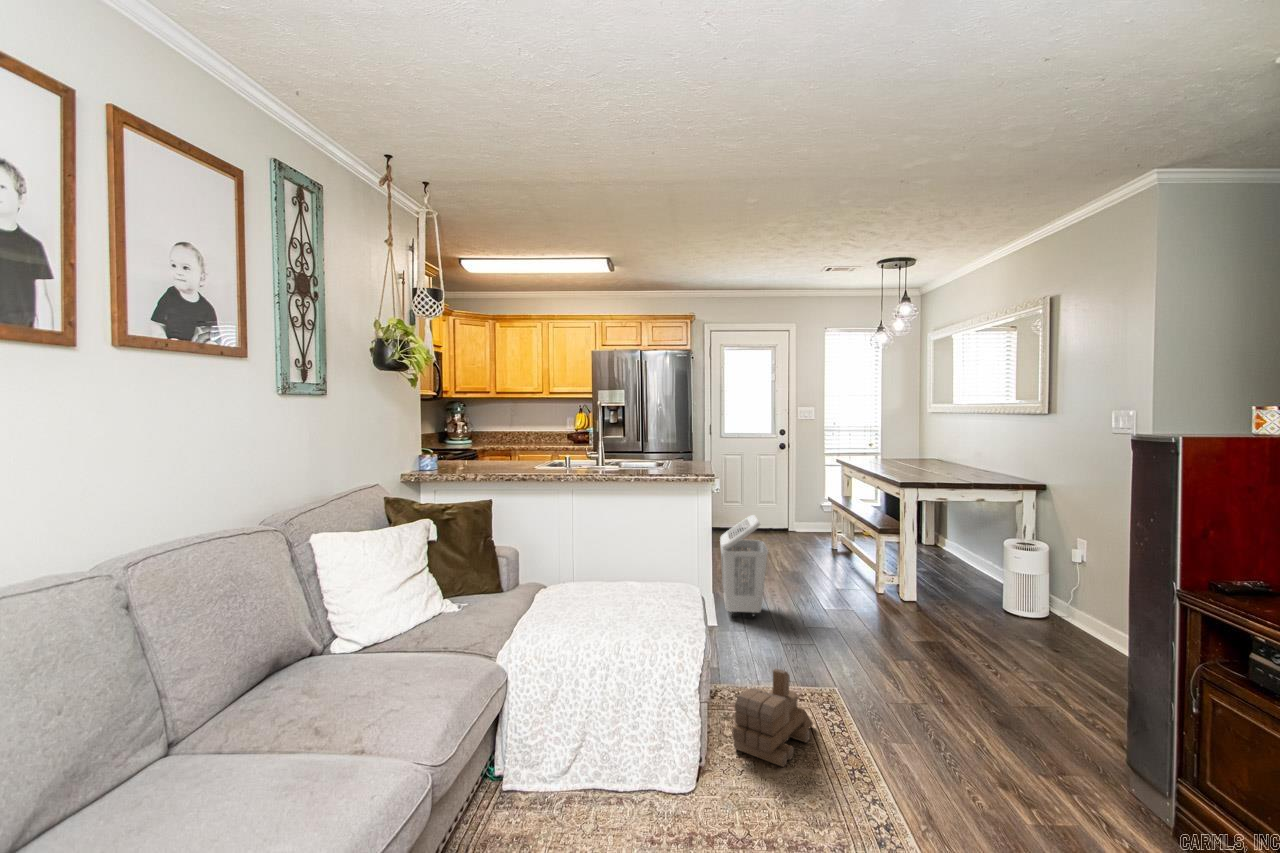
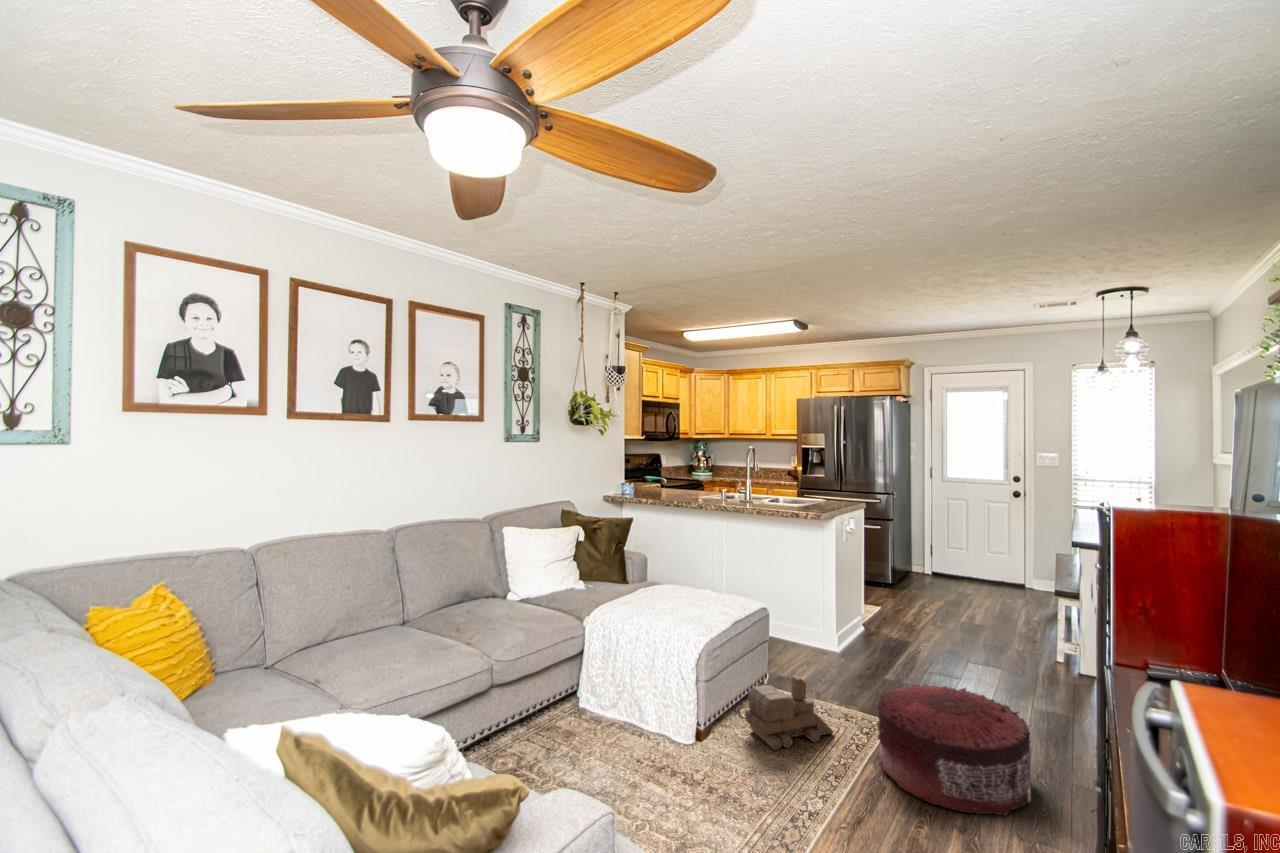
laundry basket: present [720,515,768,618] -> none [850,555,903,652]
pouf: none [869,642,1032,778] -> present [877,684,1031,815]

